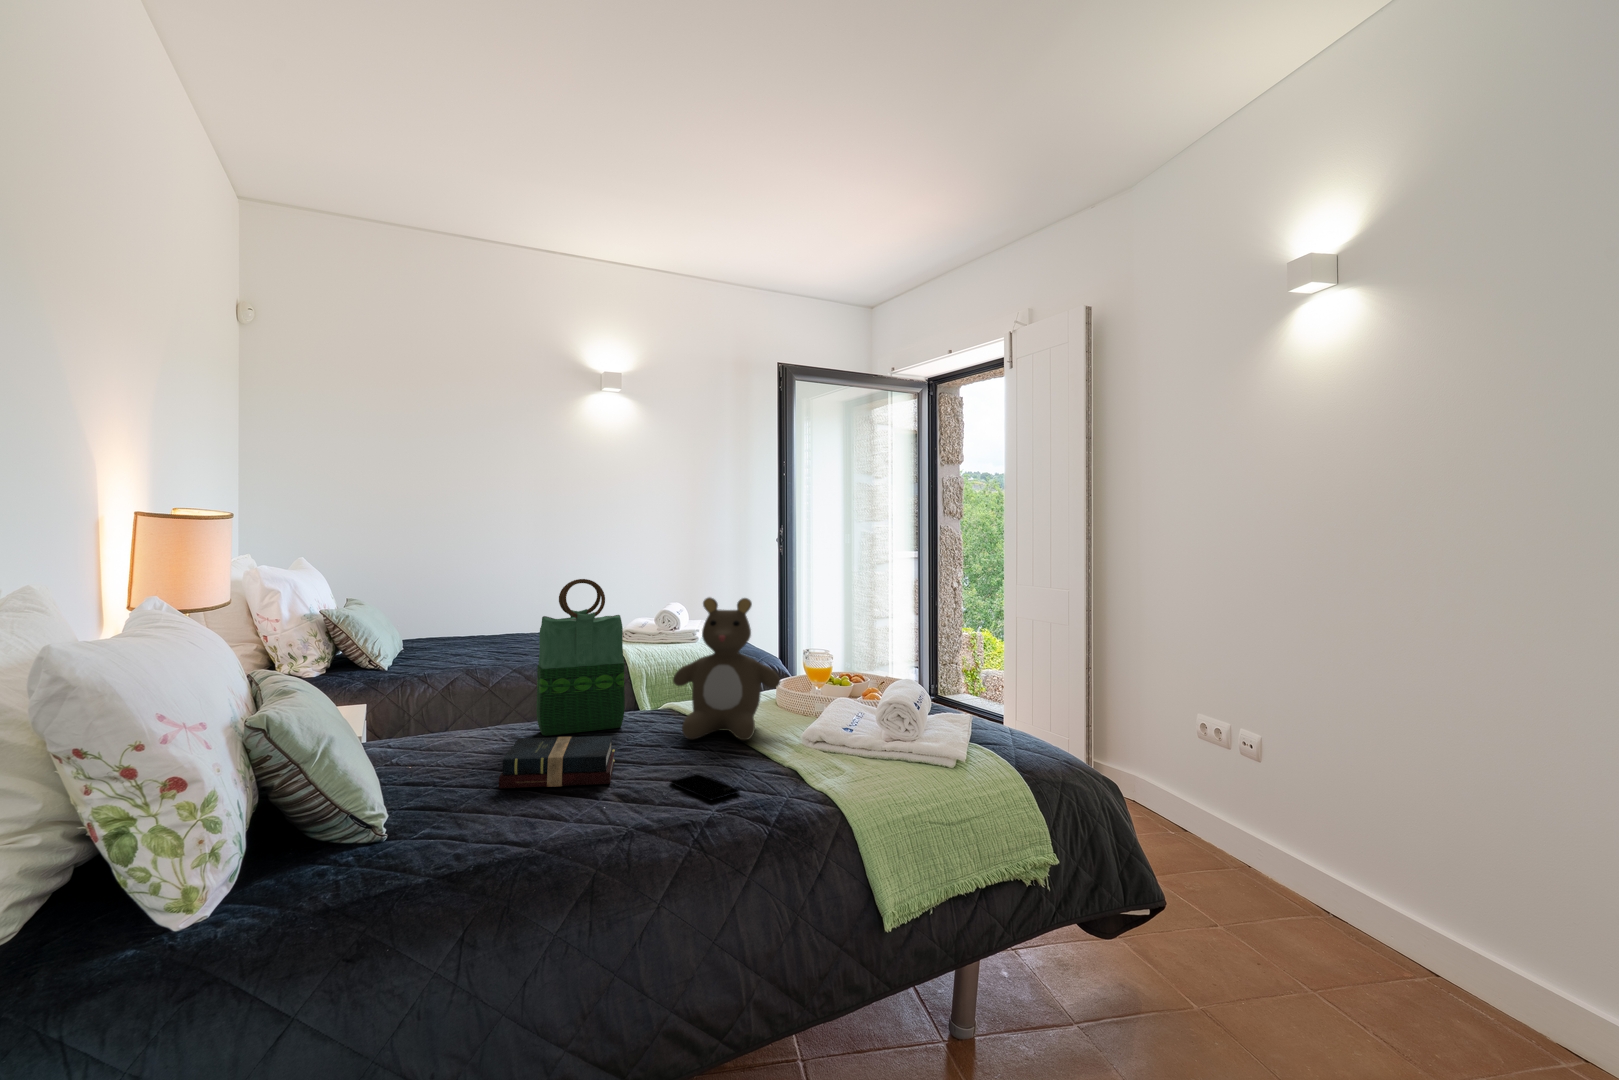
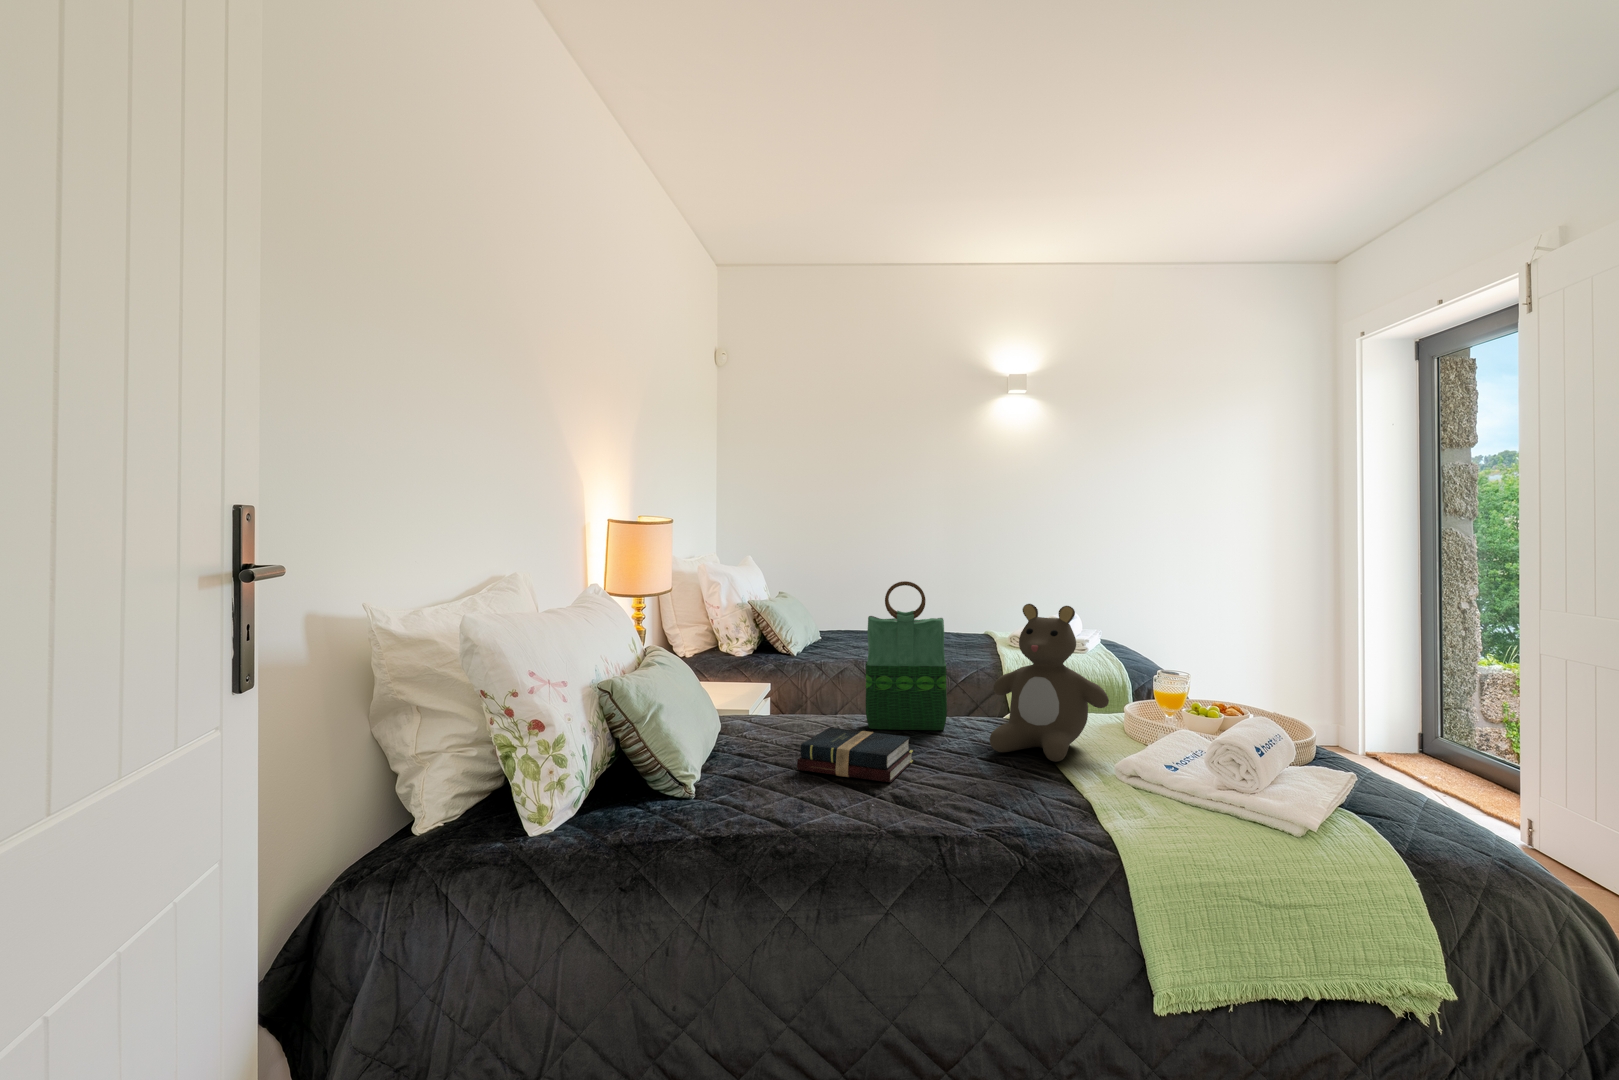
smartphone: present [671,774,739,800] -> none [945,788,1006,817]

